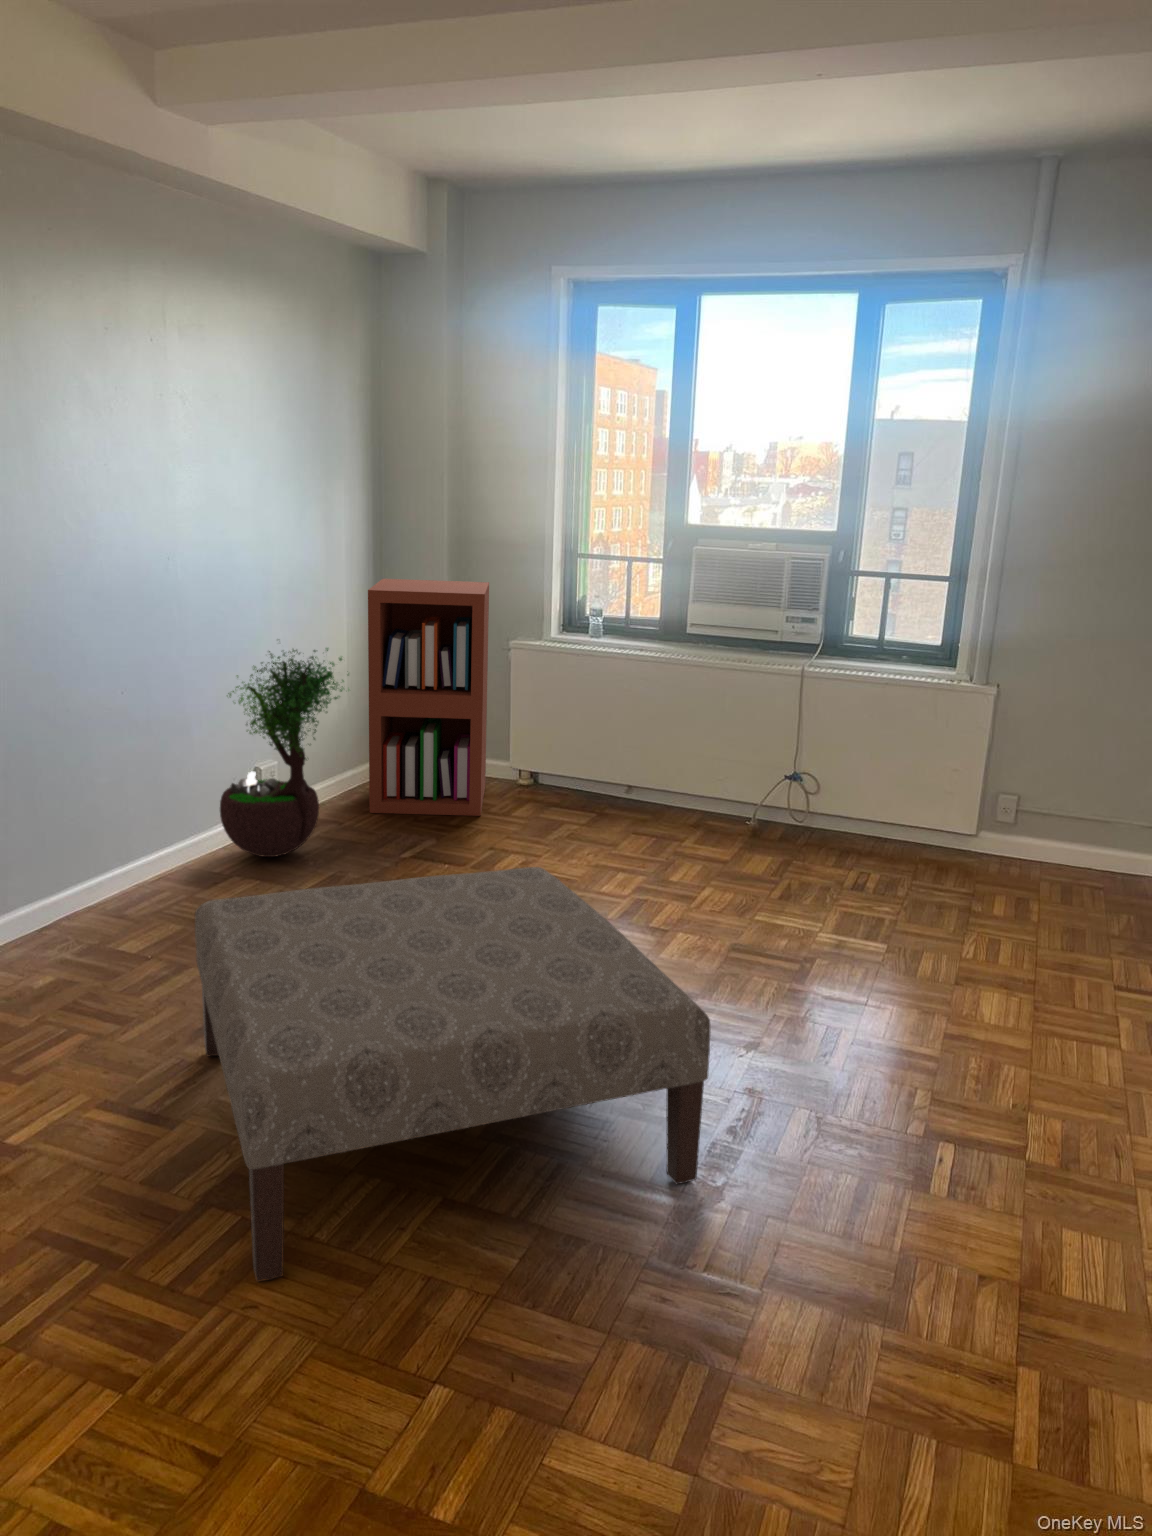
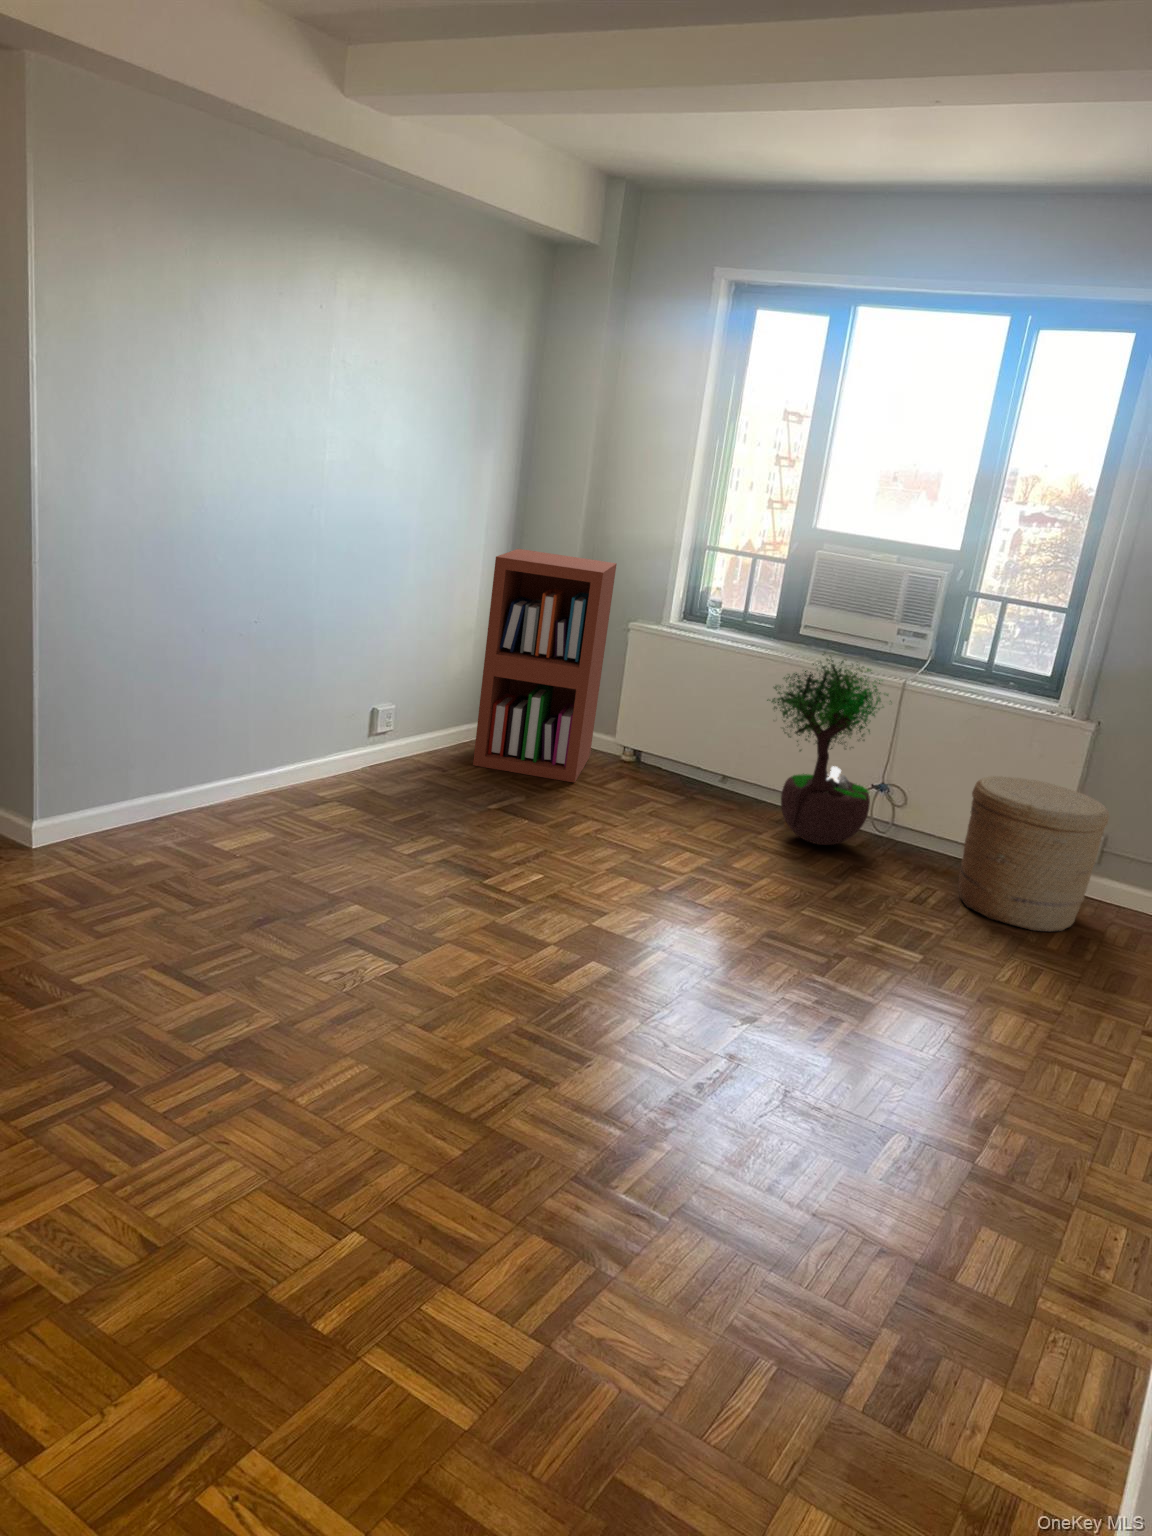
potted tree: present [220,648,344,857] -> present [767,658,888,845]
woven basket: none [890,750,1027,899] -> present [958,776,1109,931]
ottoman: present [195,867,710,1281] -> none [234,805,674,1125]

